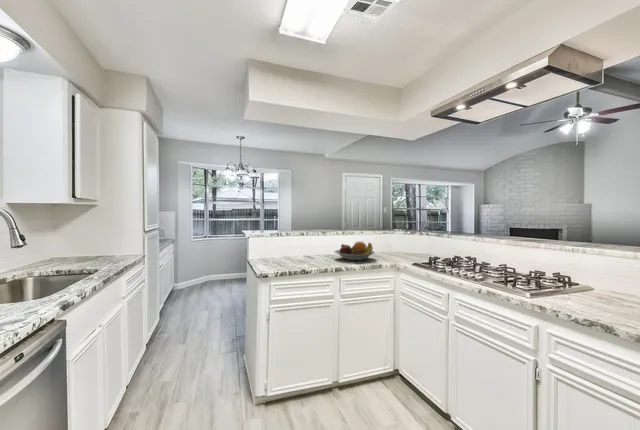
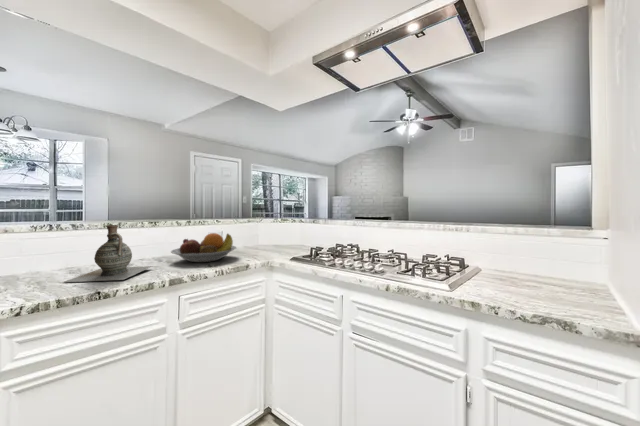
ceramic jug: none [285,234,325,265] -> present [64,225,152,282]

